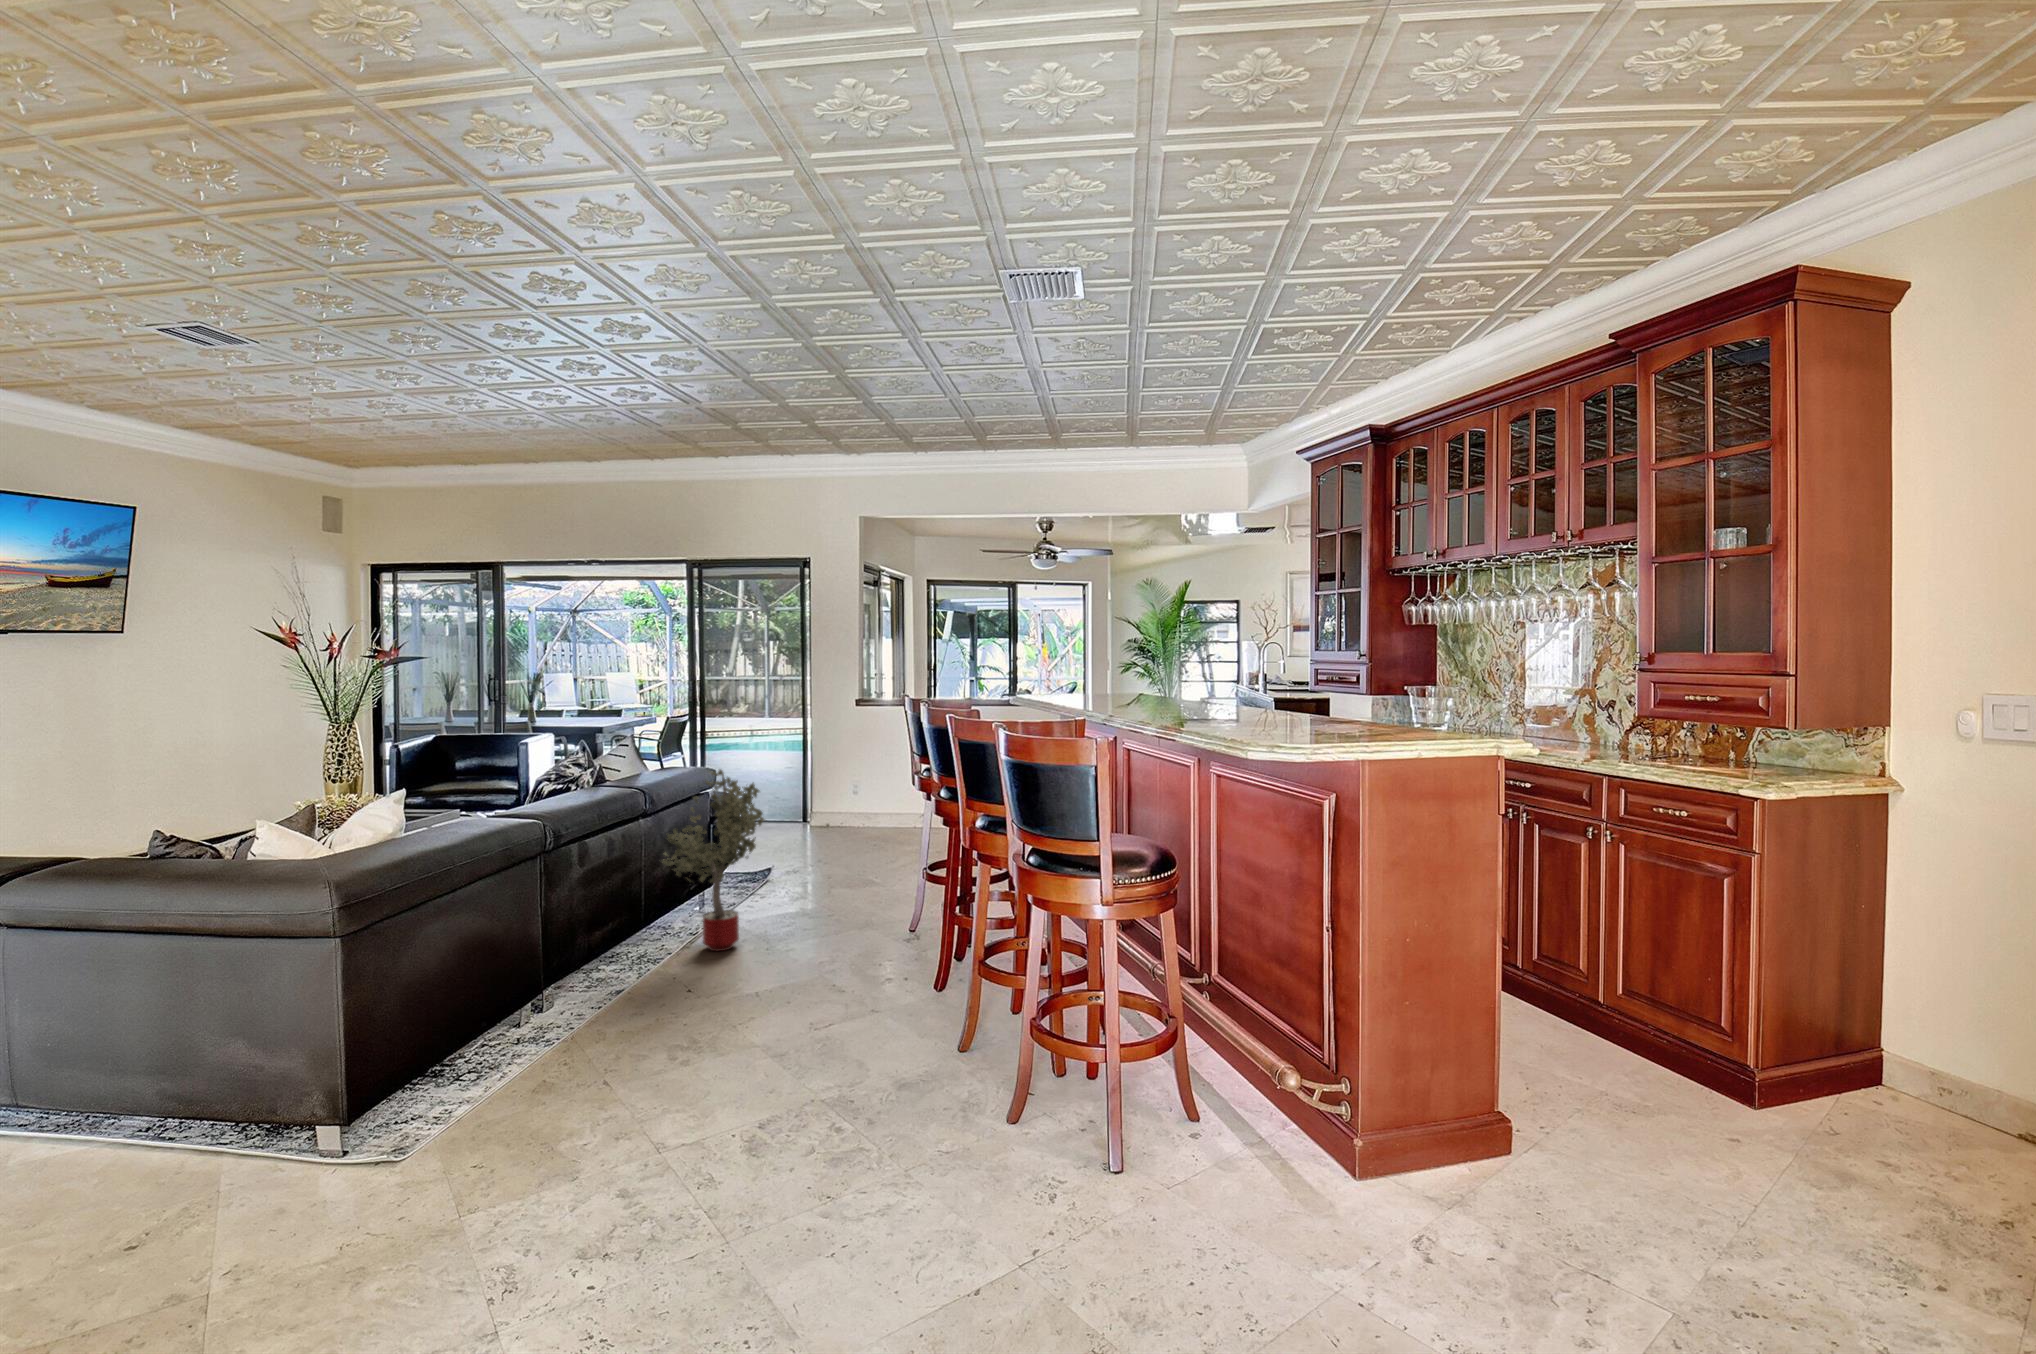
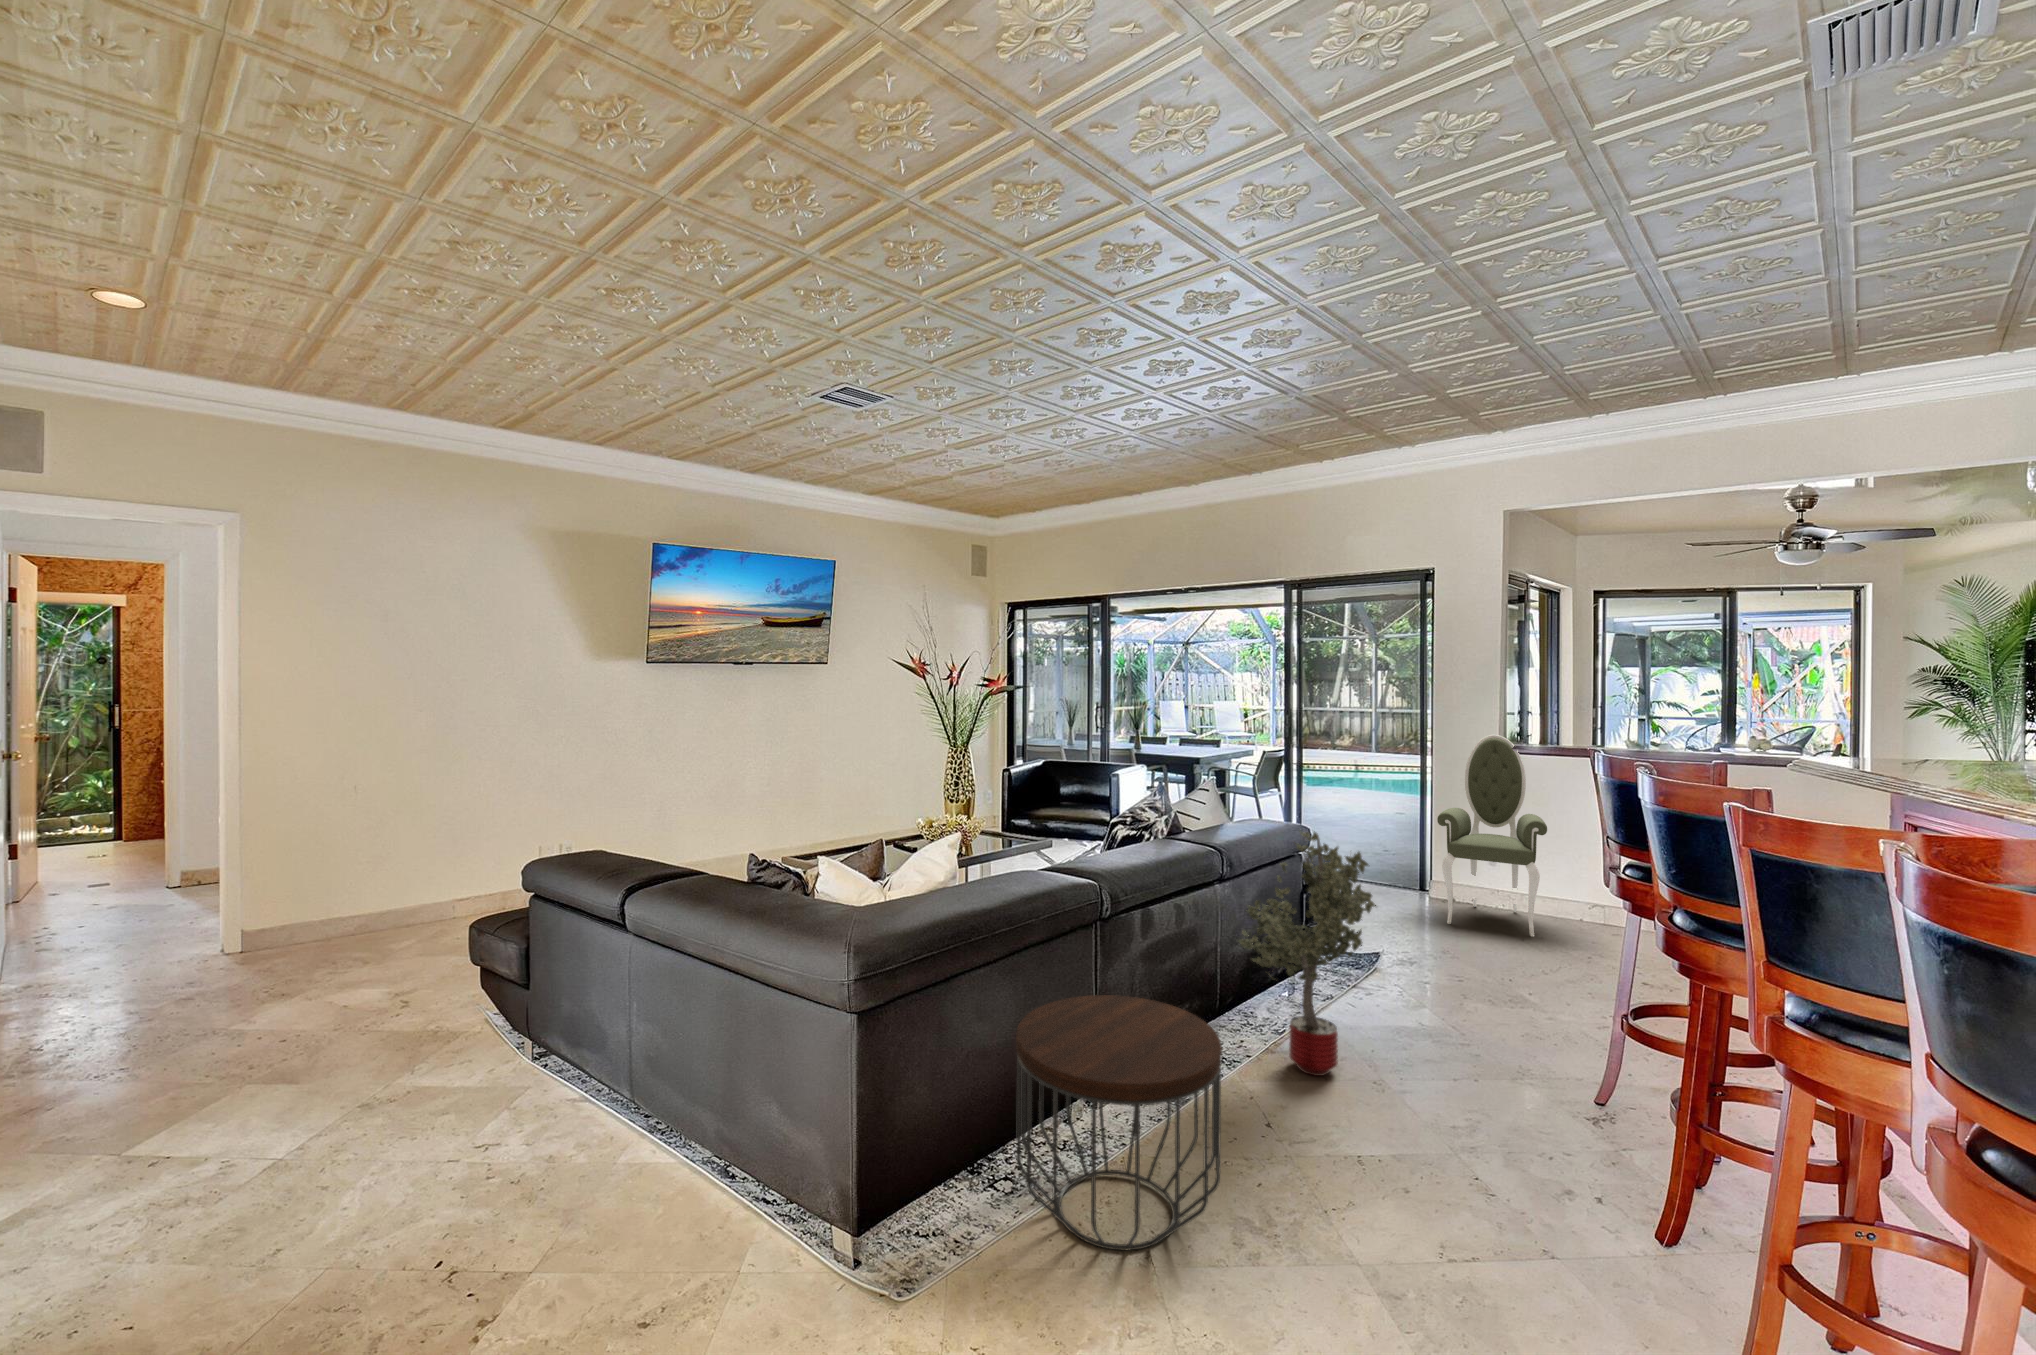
armchair: none [814,693,888,843] -> present [1437,735,1547,937]
side table: none [485,902,660,1077] -> present [1016,995,1222,1250]

